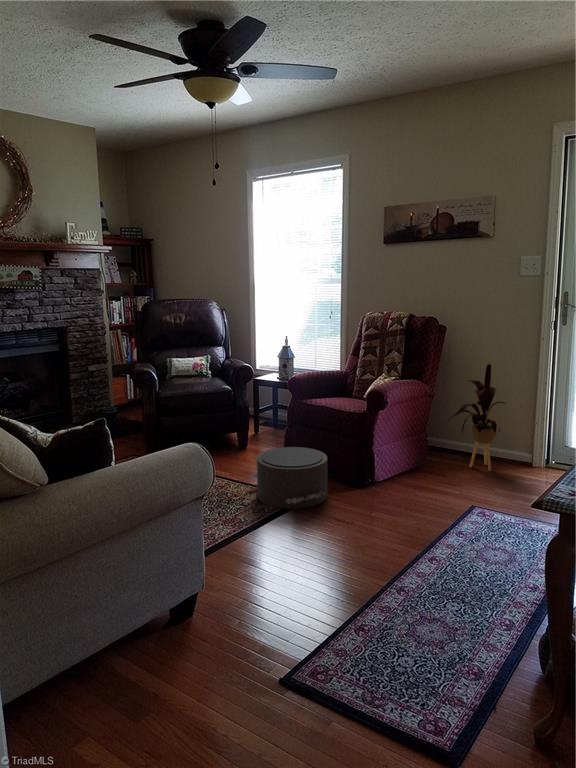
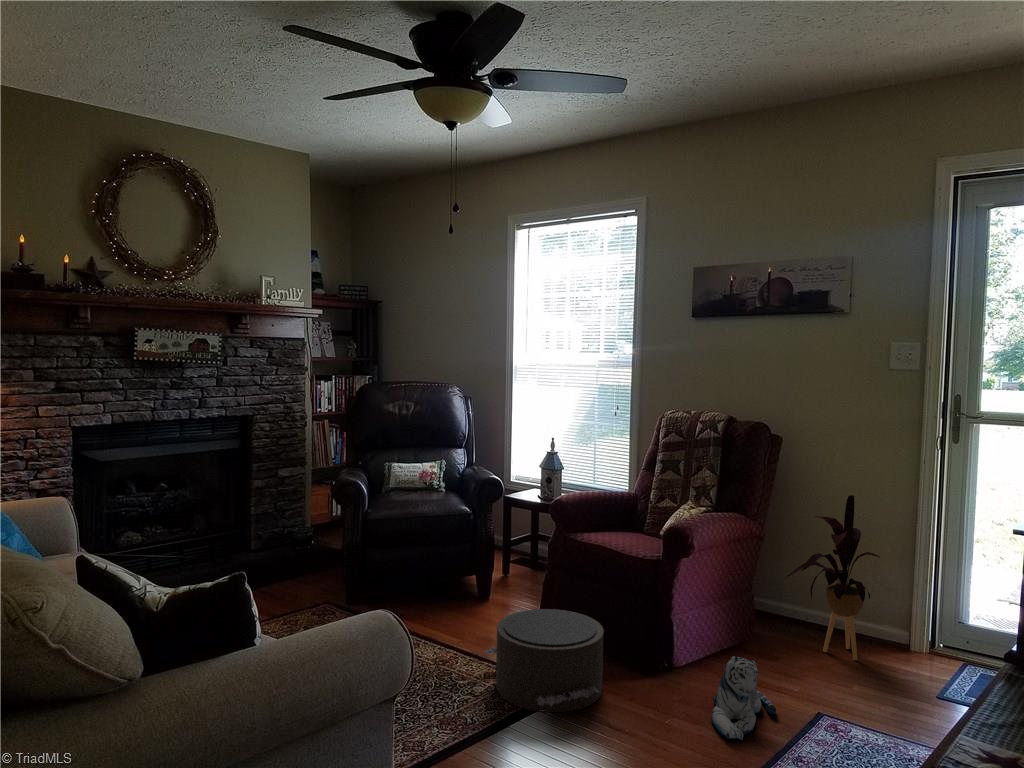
plush toy: none [397,467,438,517] -> present [711,656,776,740]

